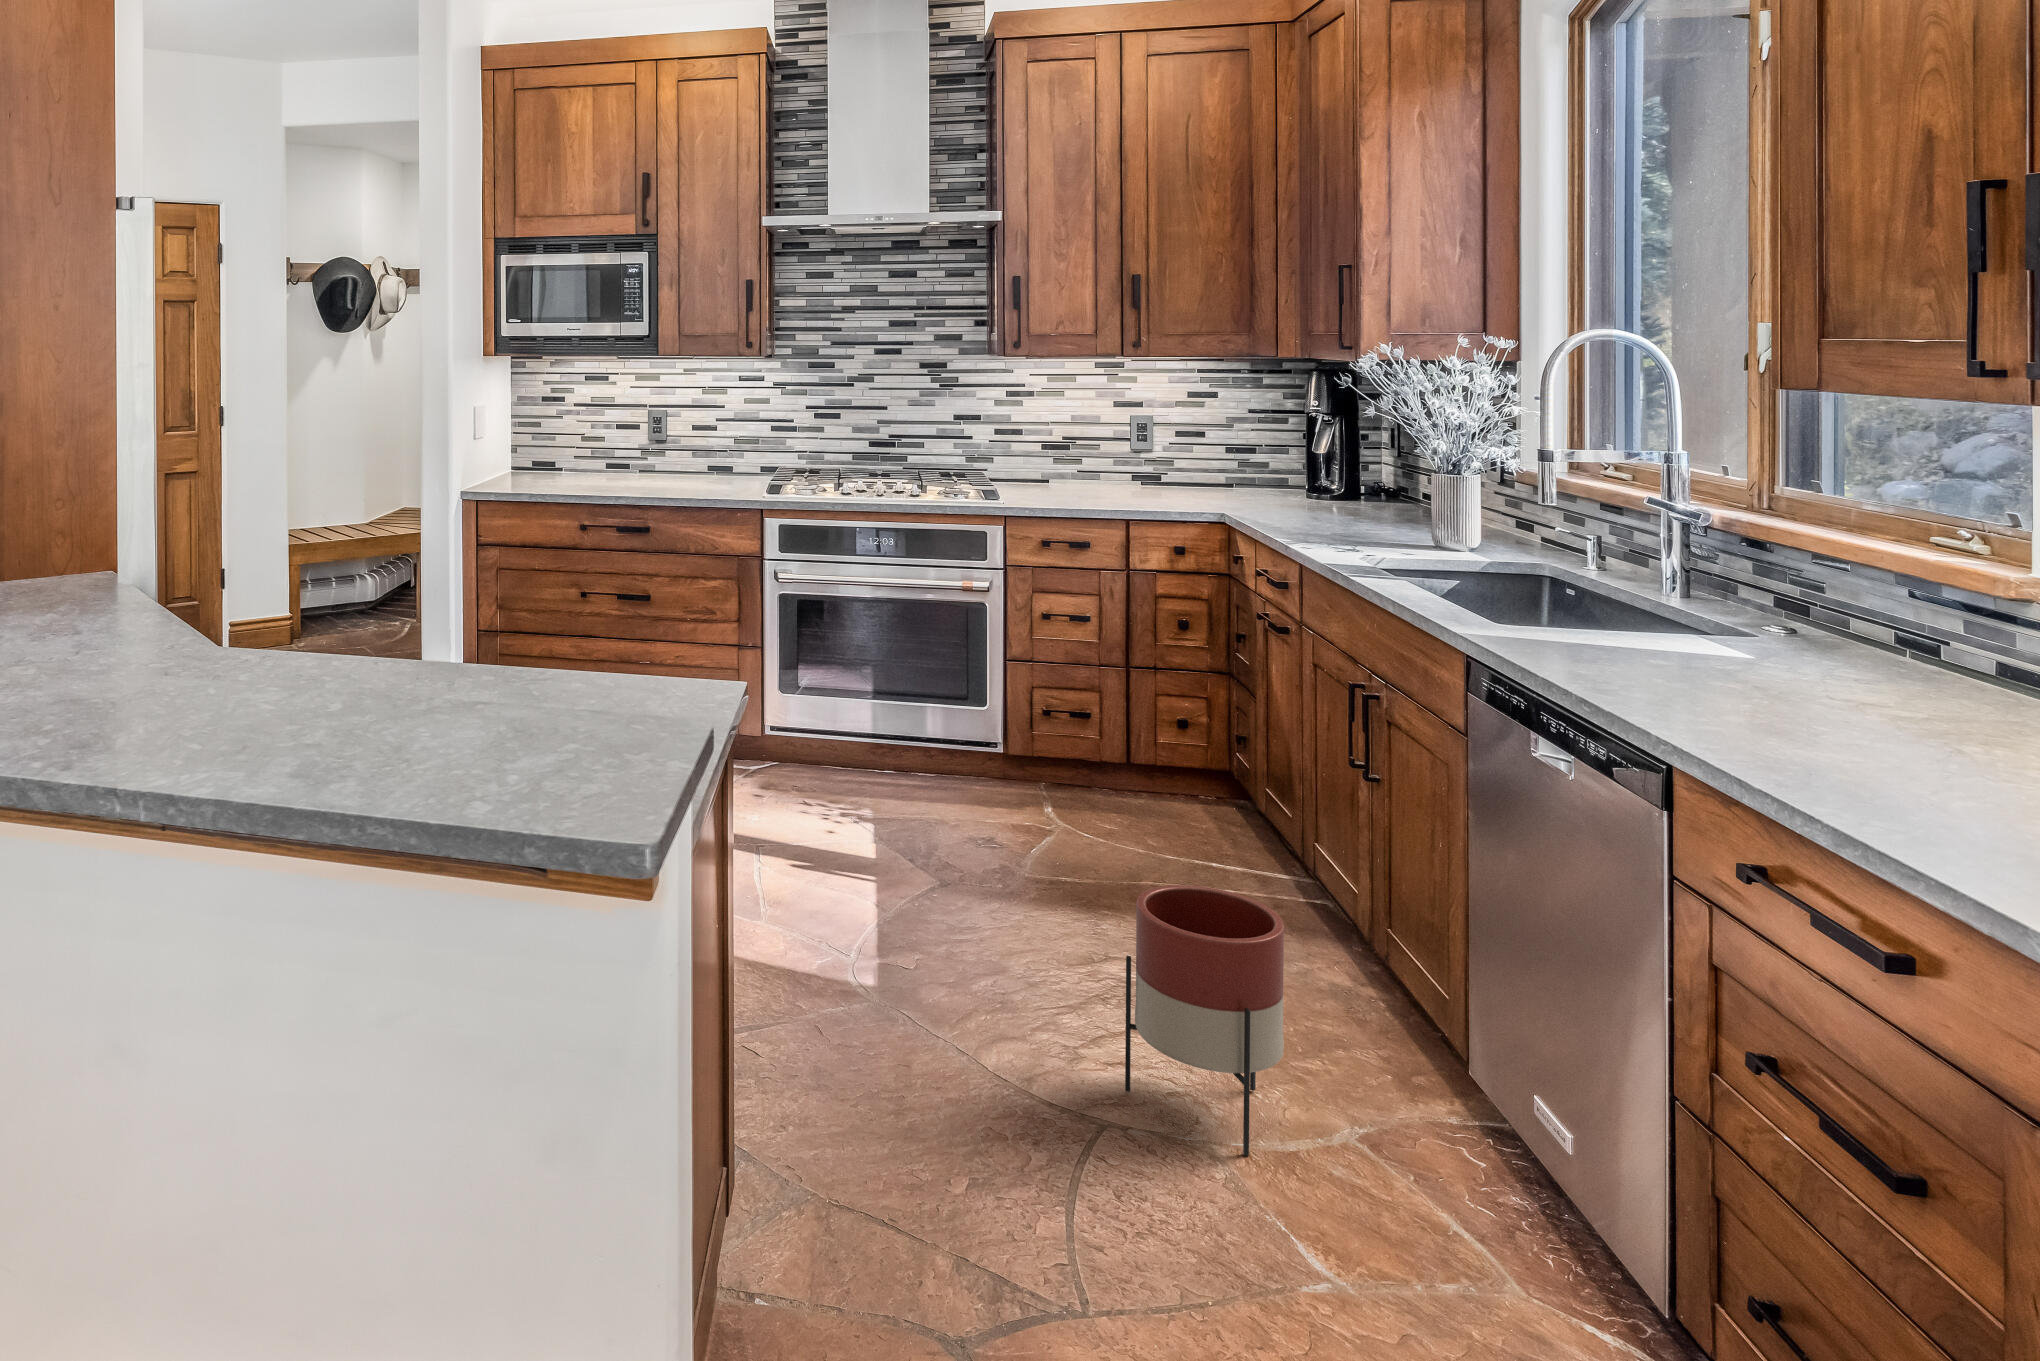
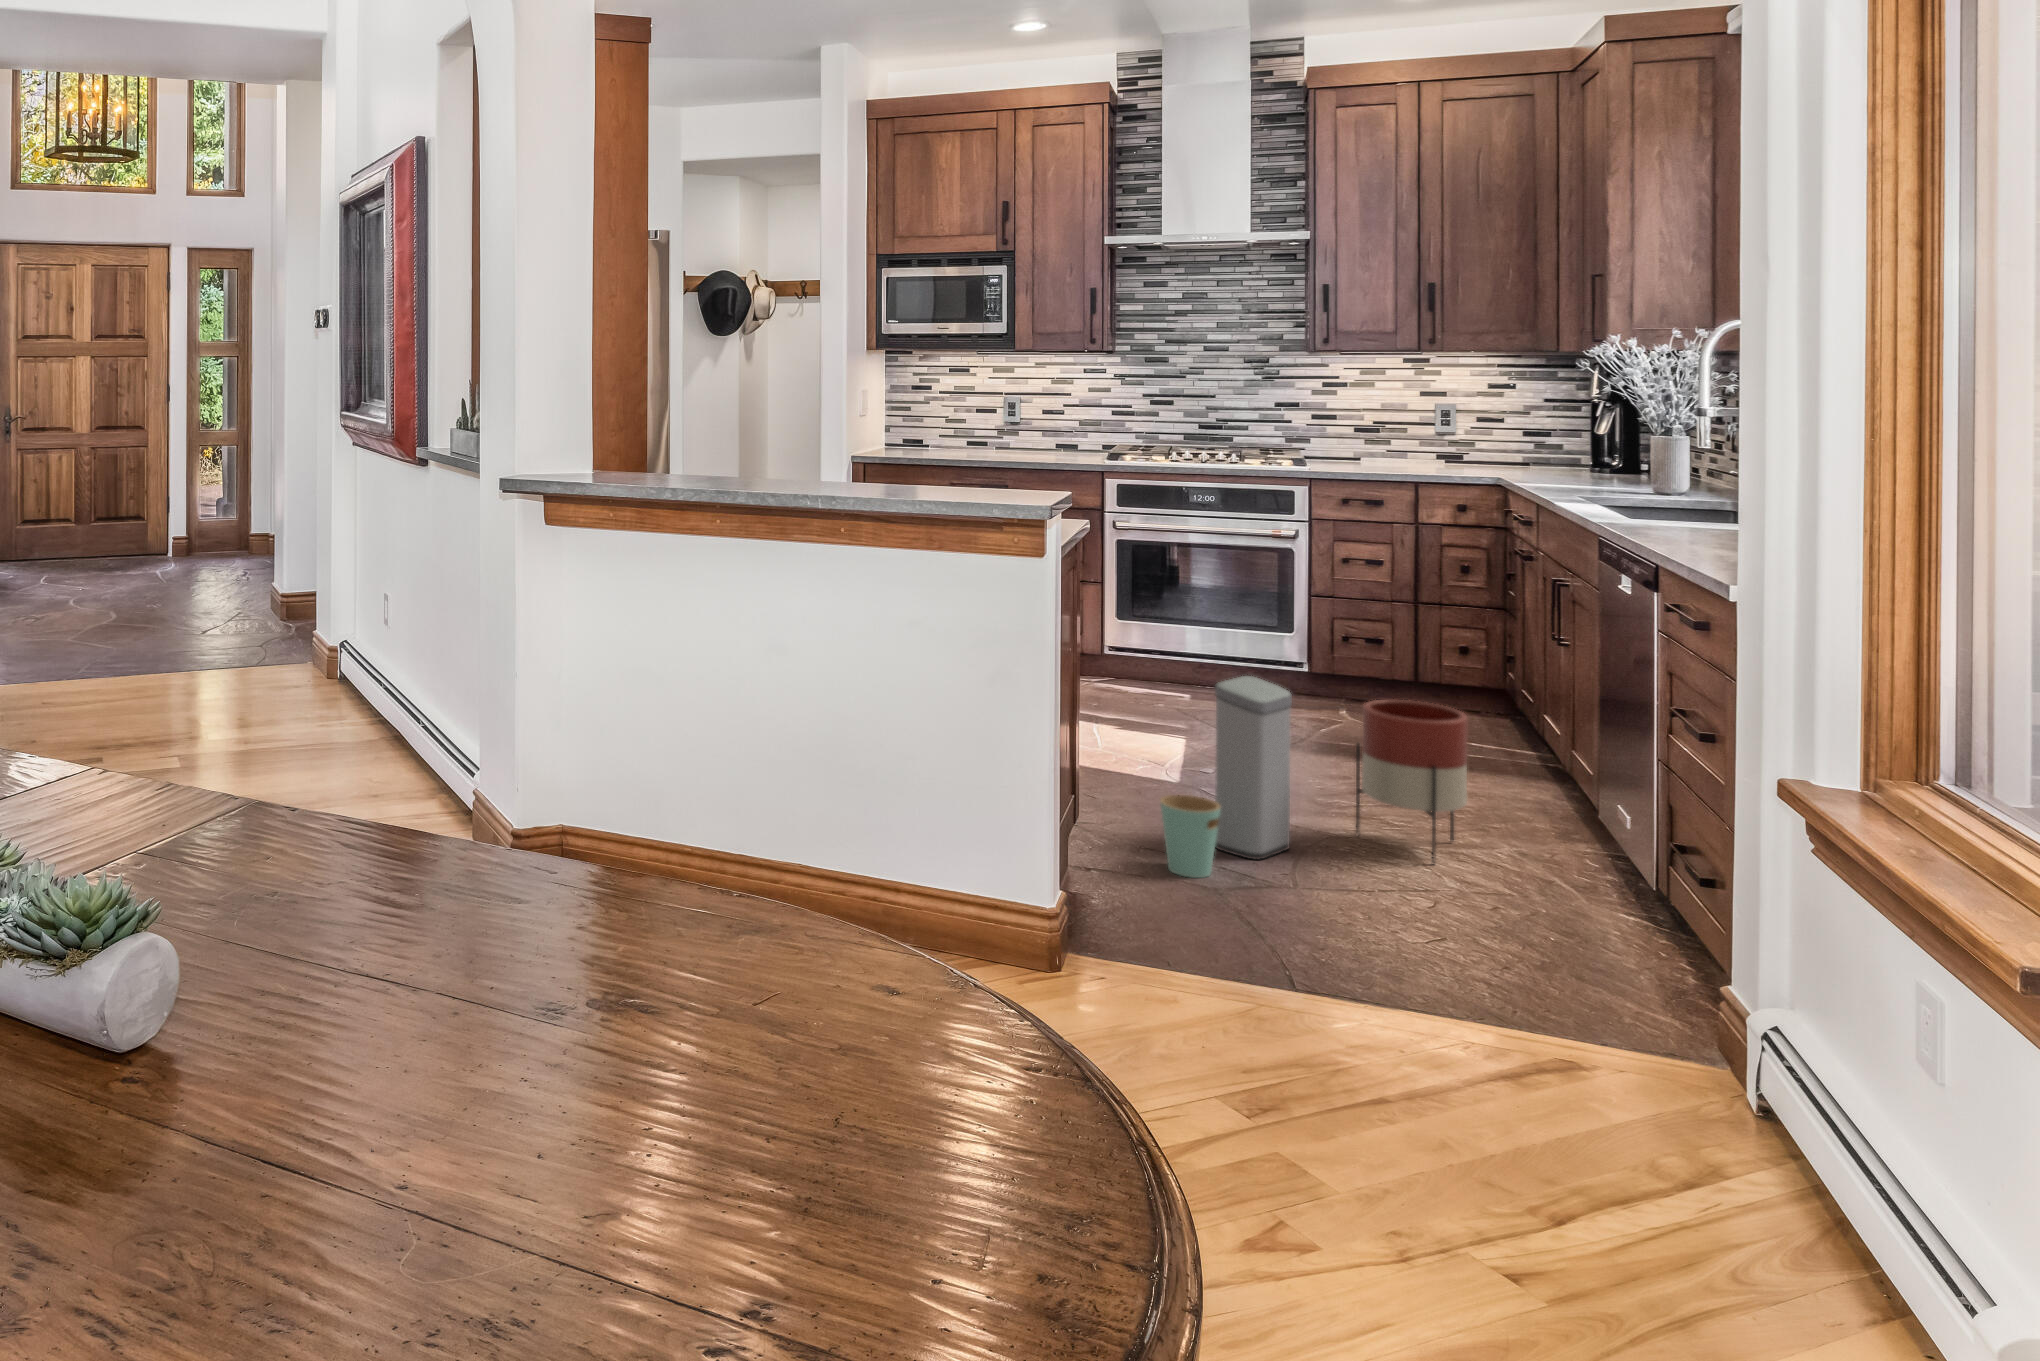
trash can: none [865,876,1047,1250] -> present [1160,676,1292,878]

